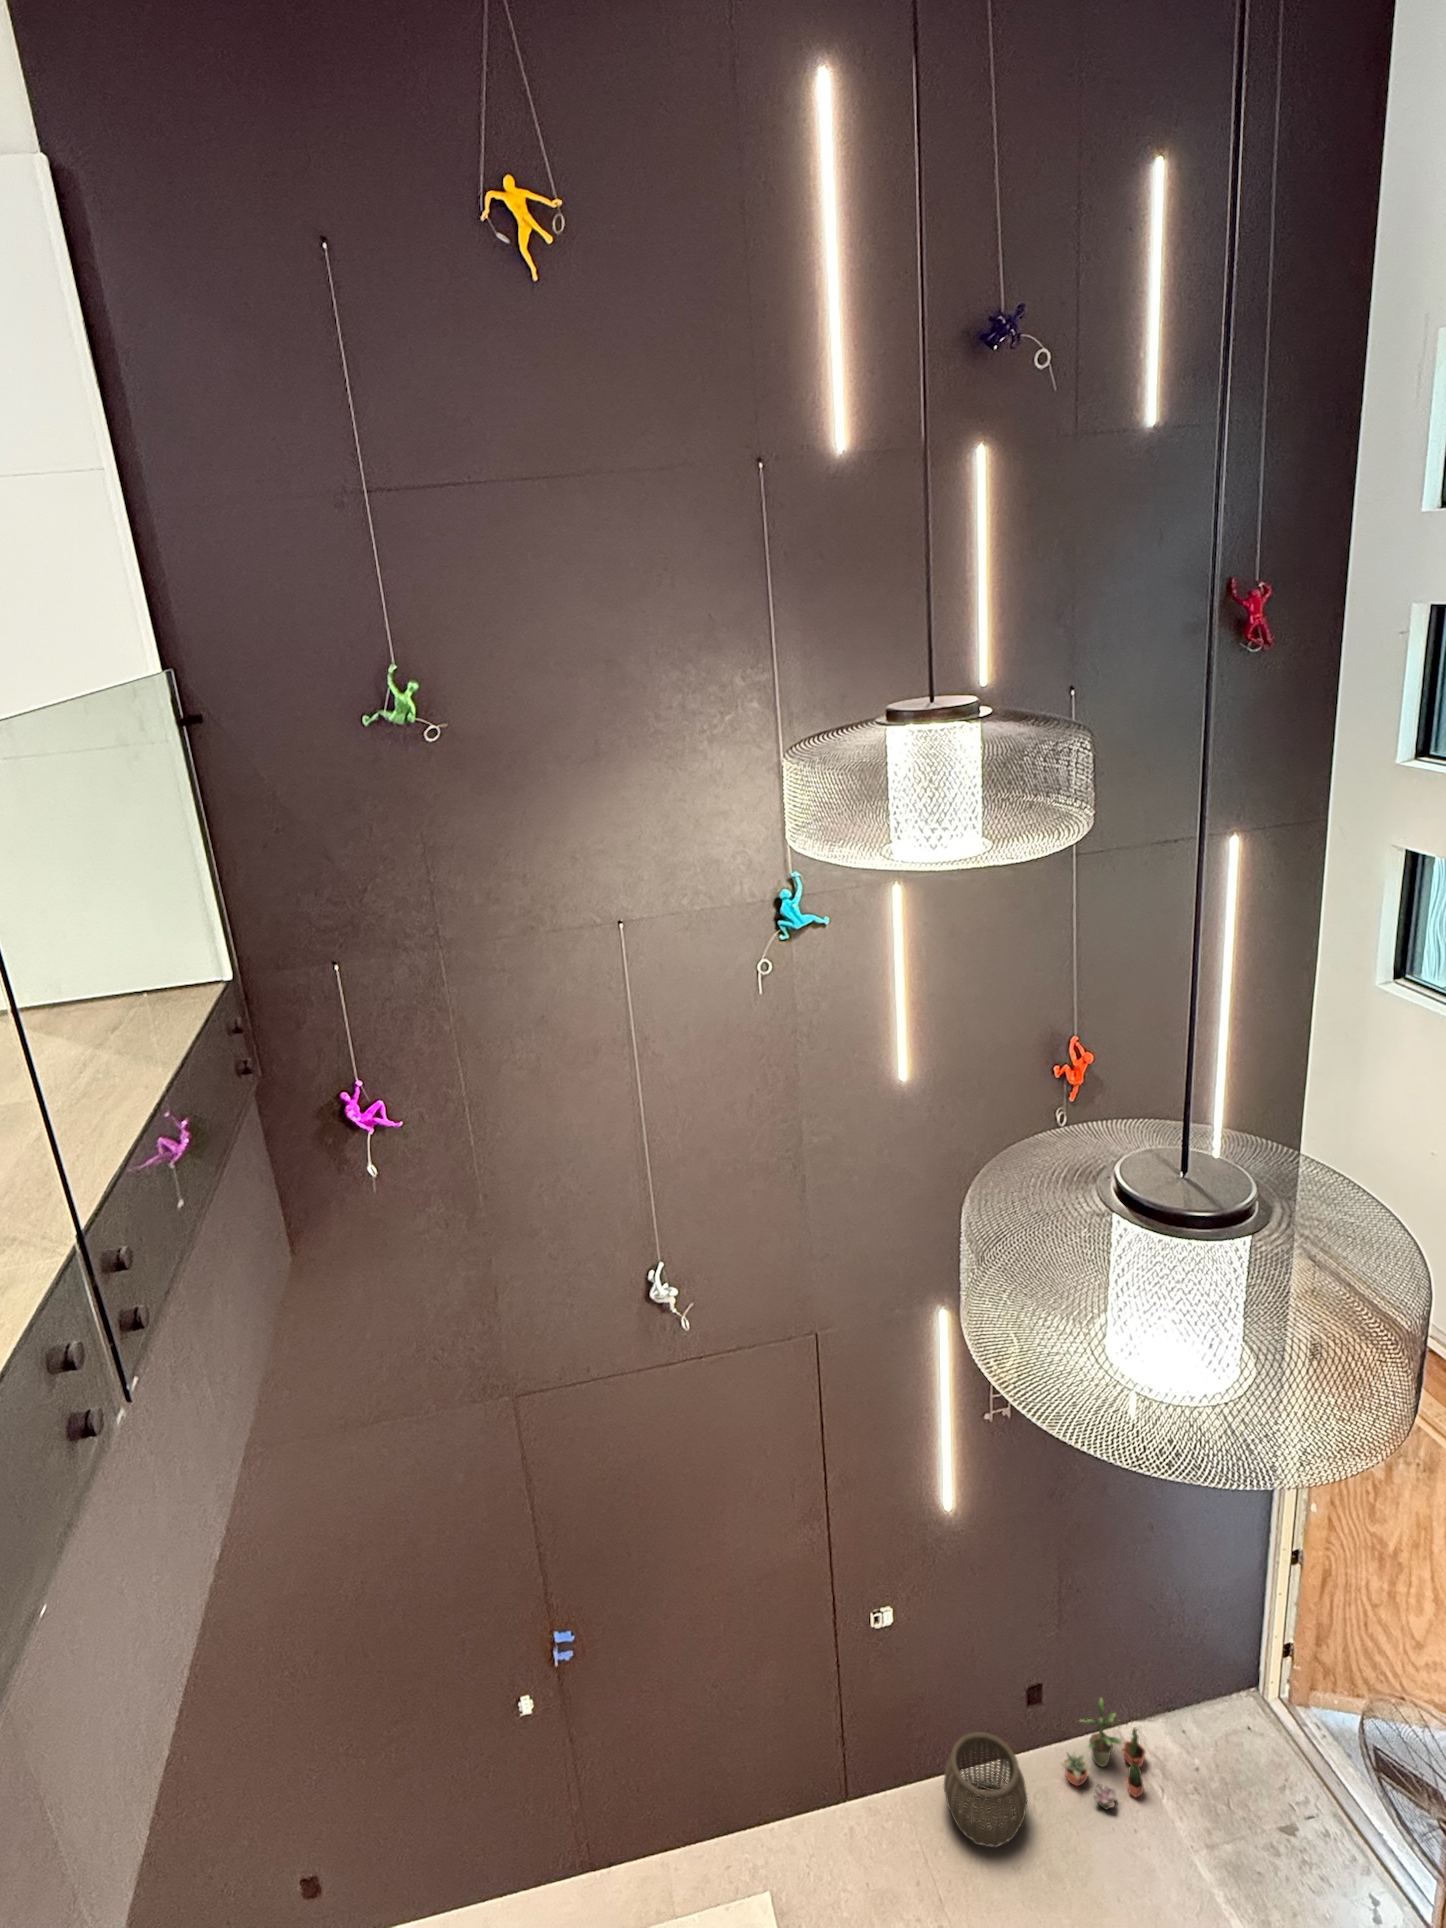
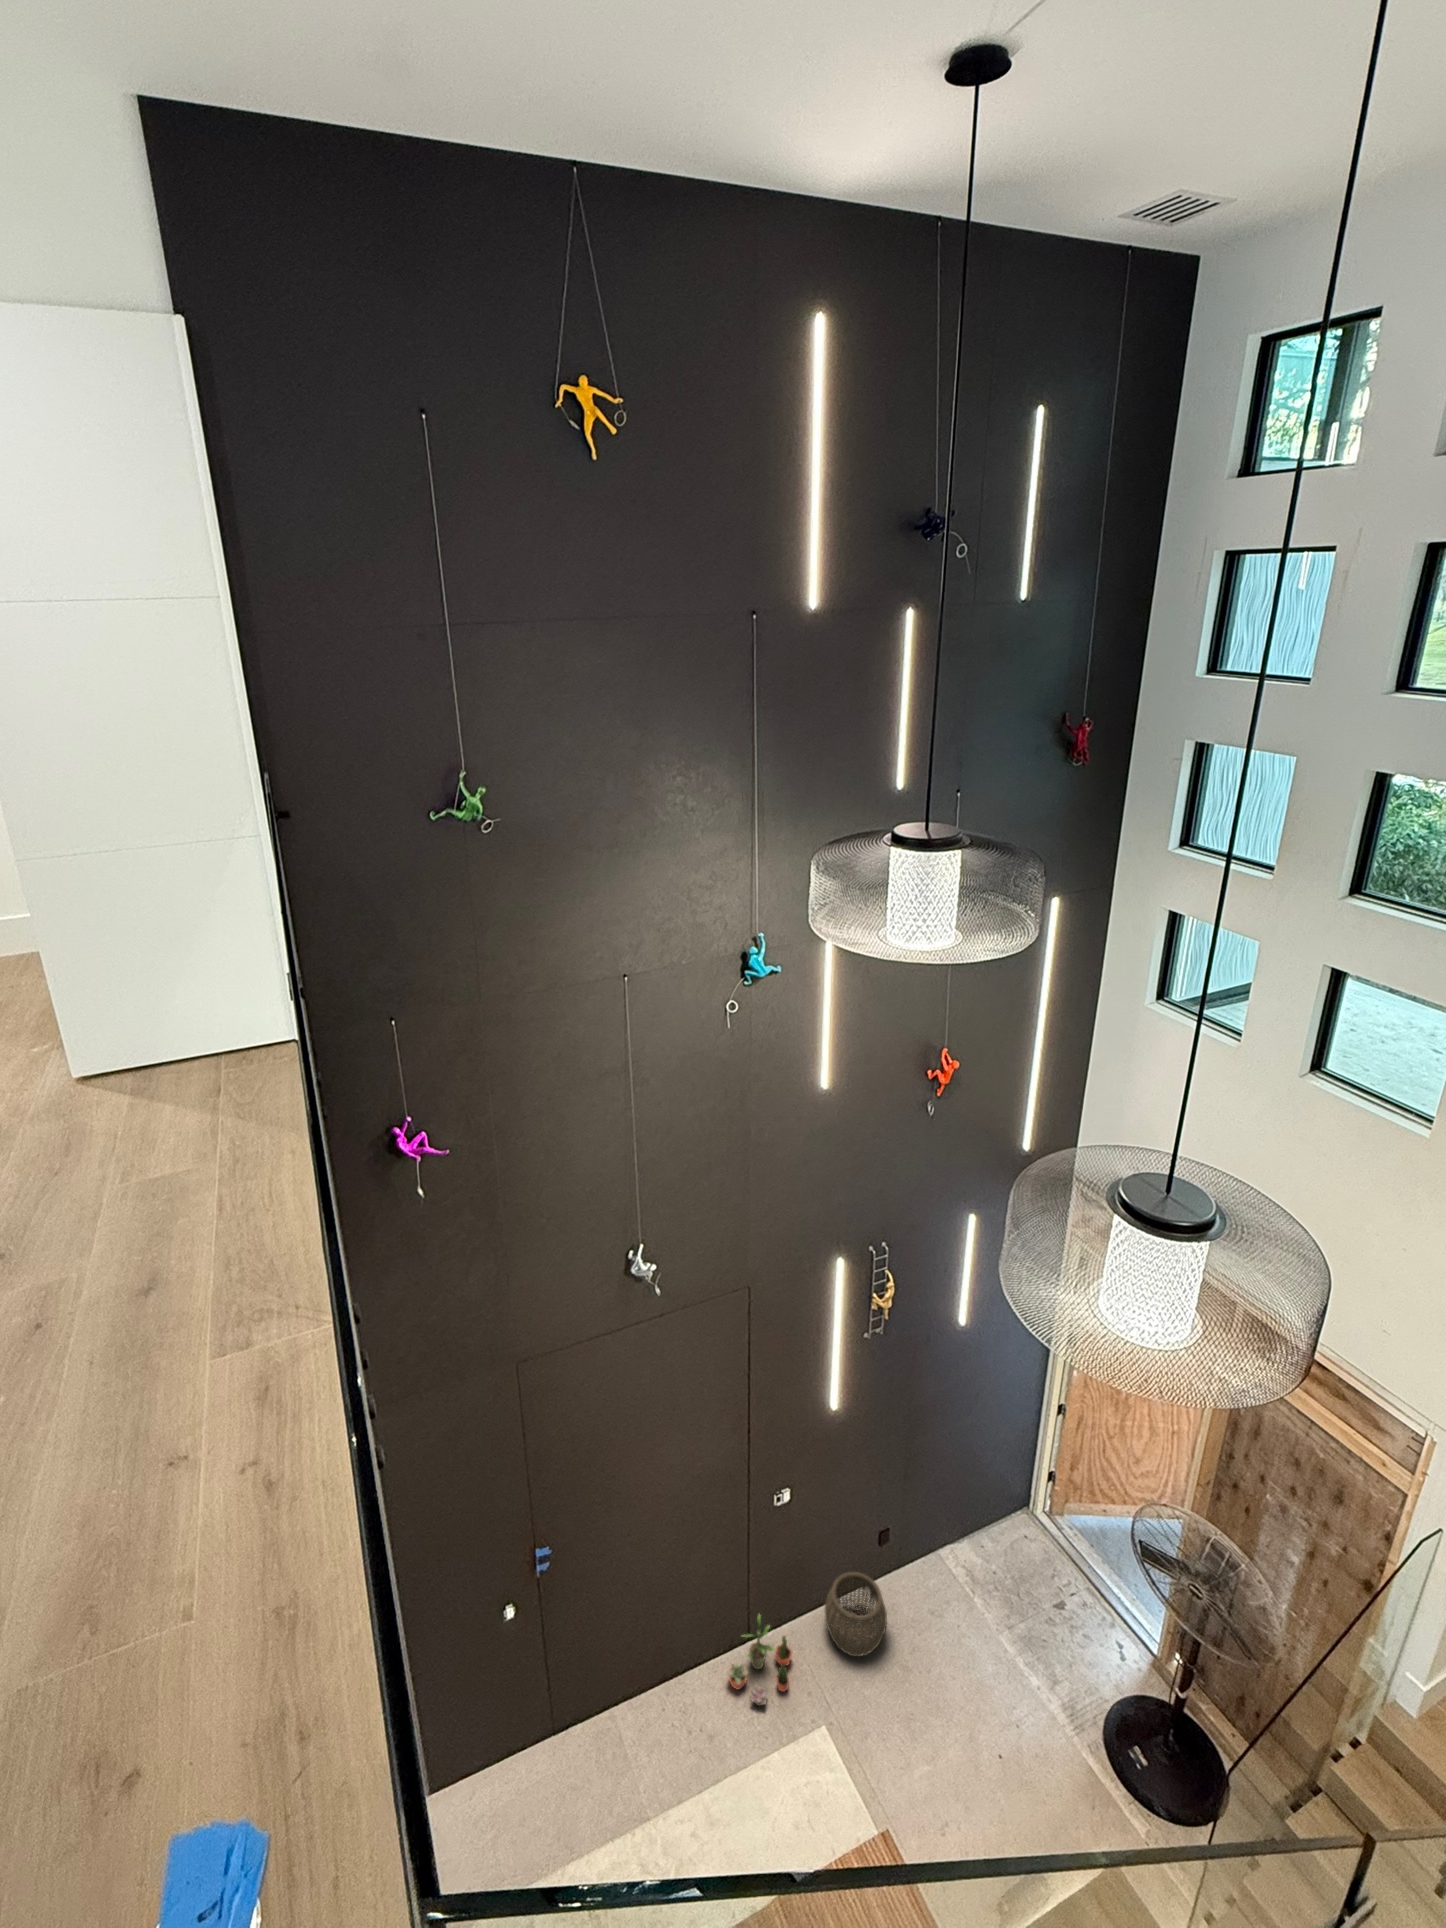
potted plant: present [1062,1698,1146,1809] -> present [727,1615,792,1706]

